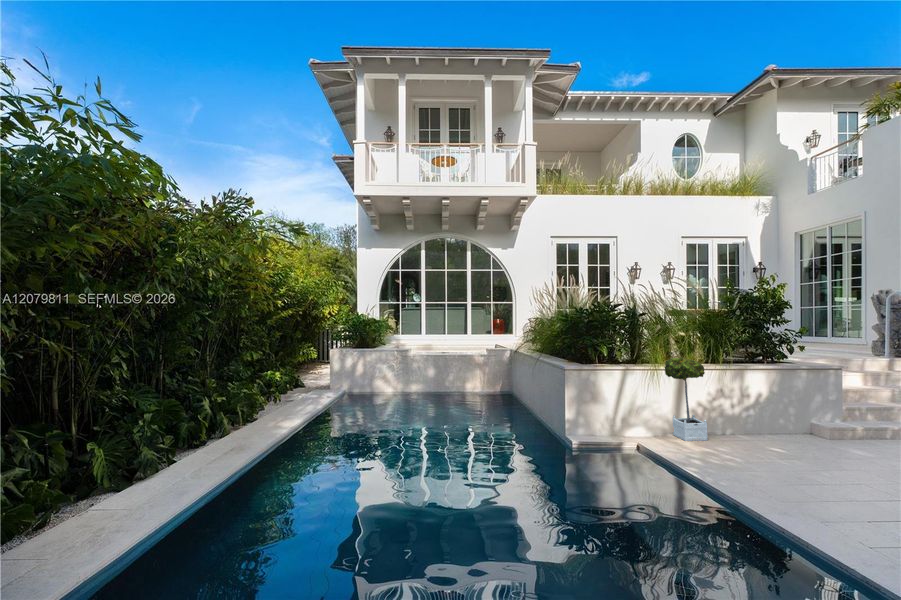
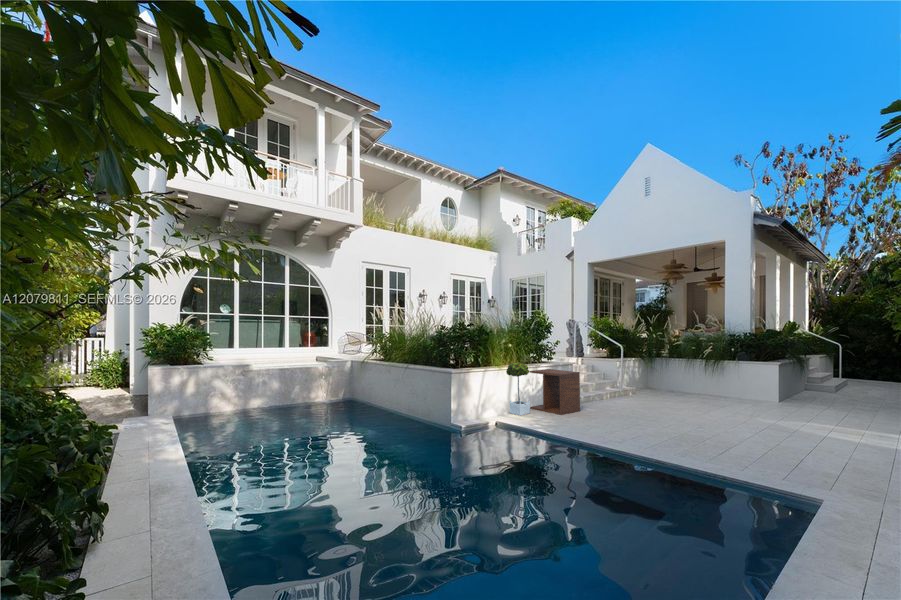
side table: none [721,372,821,451] -> present [530,369,580,415]

